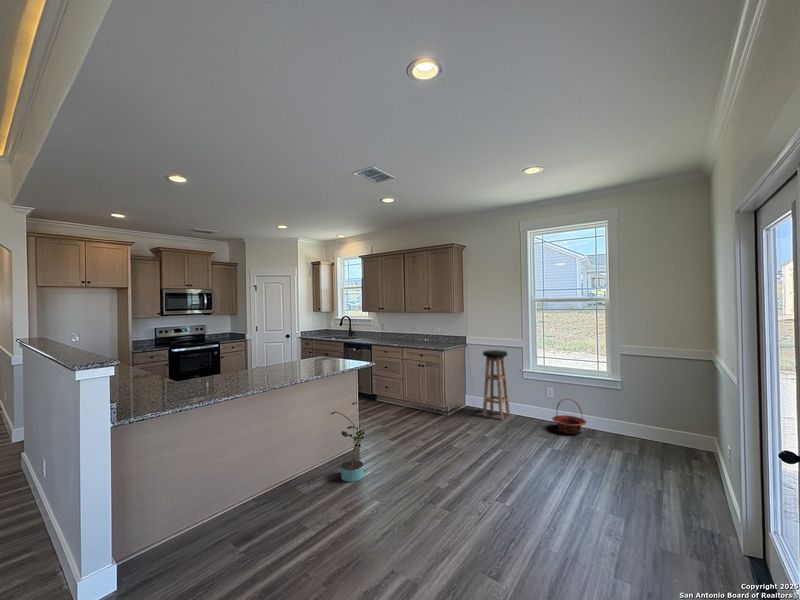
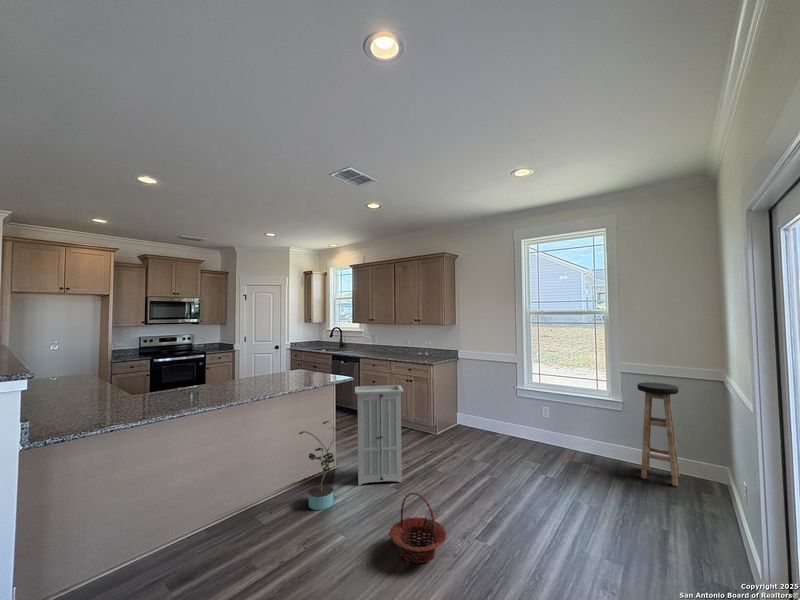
bar stool: present [483,350,510,420] -> present [637,382,679,486]
storage cabinet: none [377,367,424,460] -> present [355,385,404,485]
basket: present [552,399,586,434] -> present [389,493,446,563]

